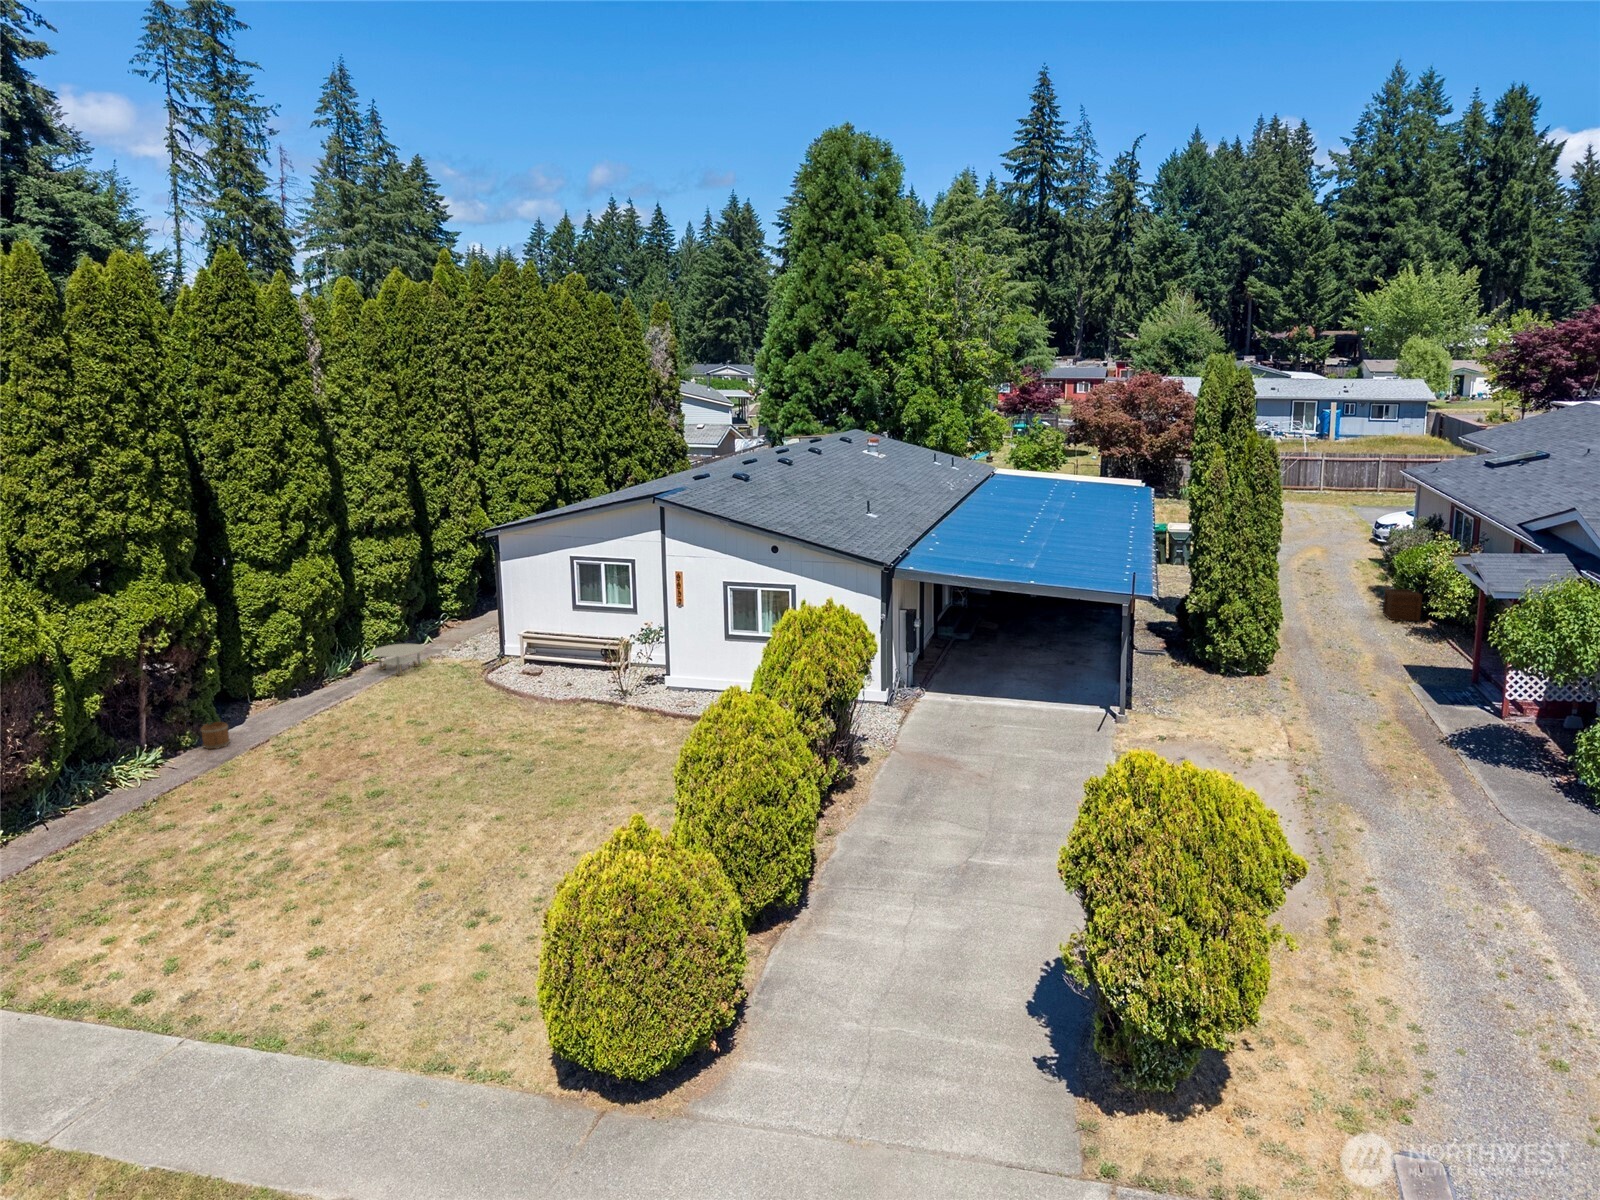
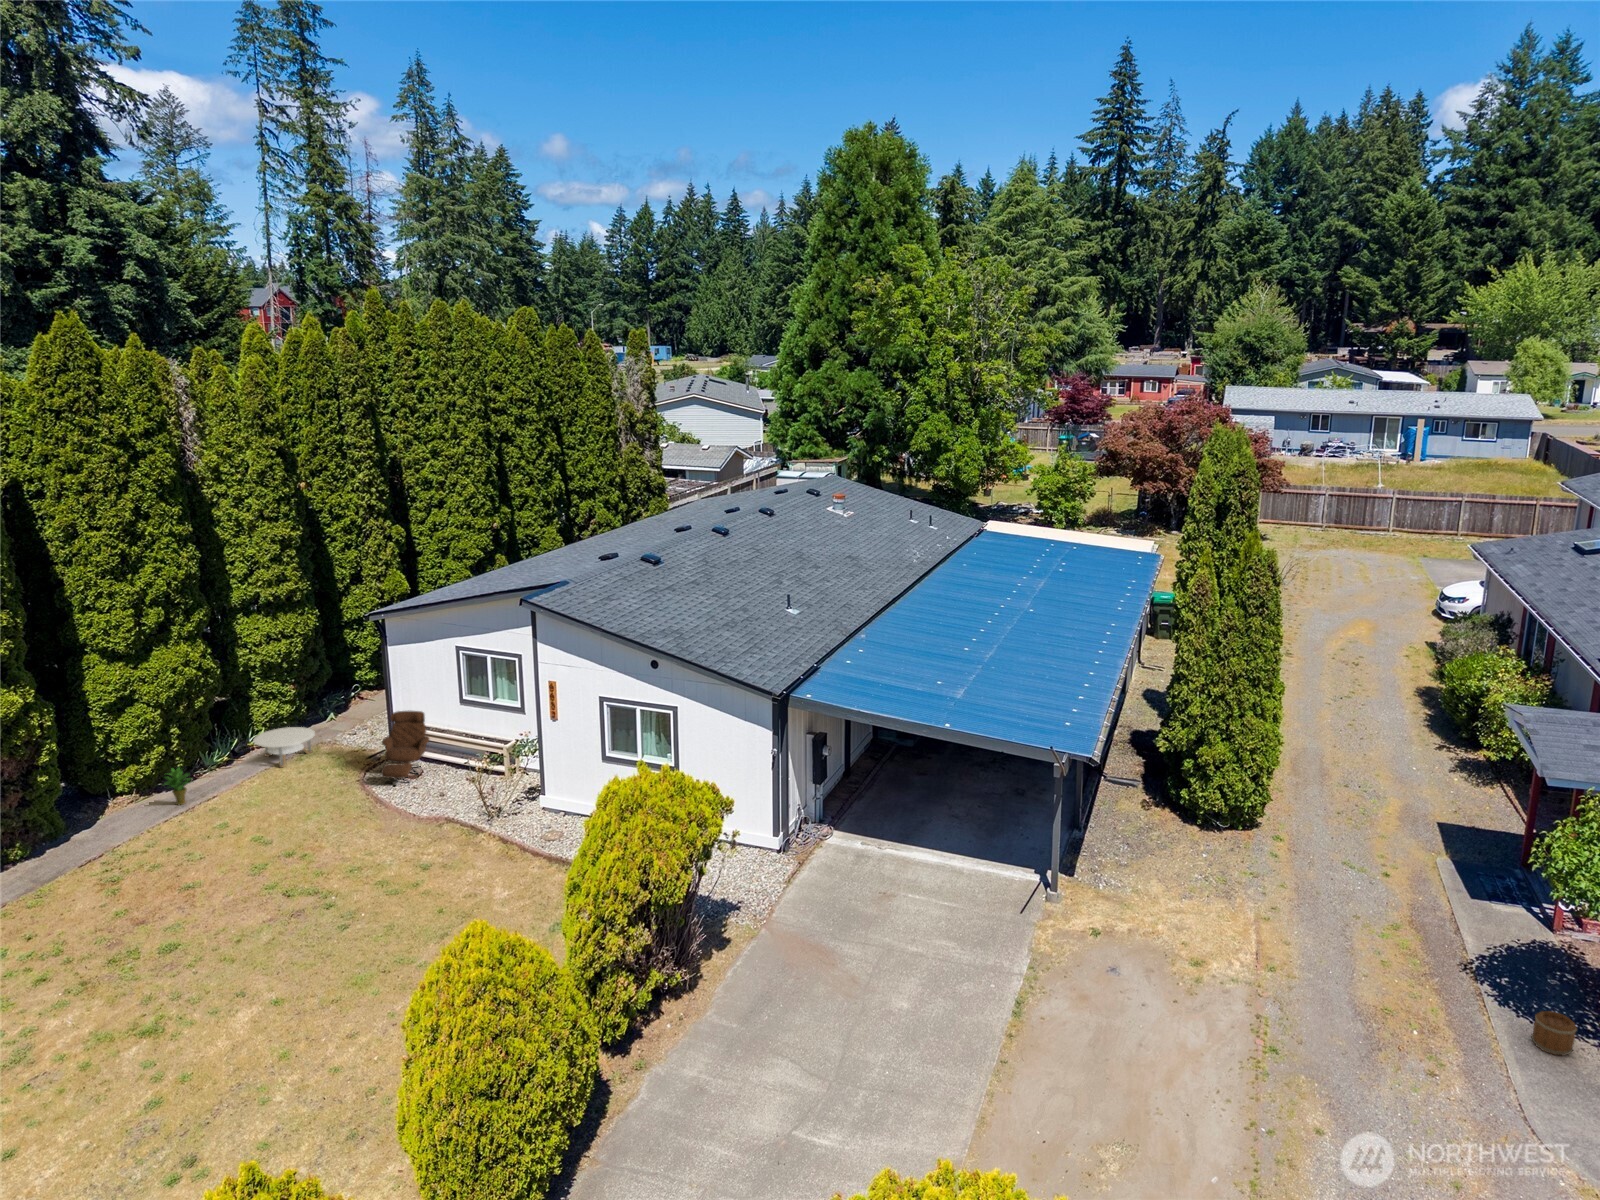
wooden crate: present [1383,589,1422,621] -> none [1420,705,1466,748]
lounge chair: none [493,620,536,683] -> present [381,711,429,785]
potted plant: none [304,668,333,704] -> present [164,767,191,805]
bucket: present [201,722,230,749] -> present [1531,1011,1577,1056]

